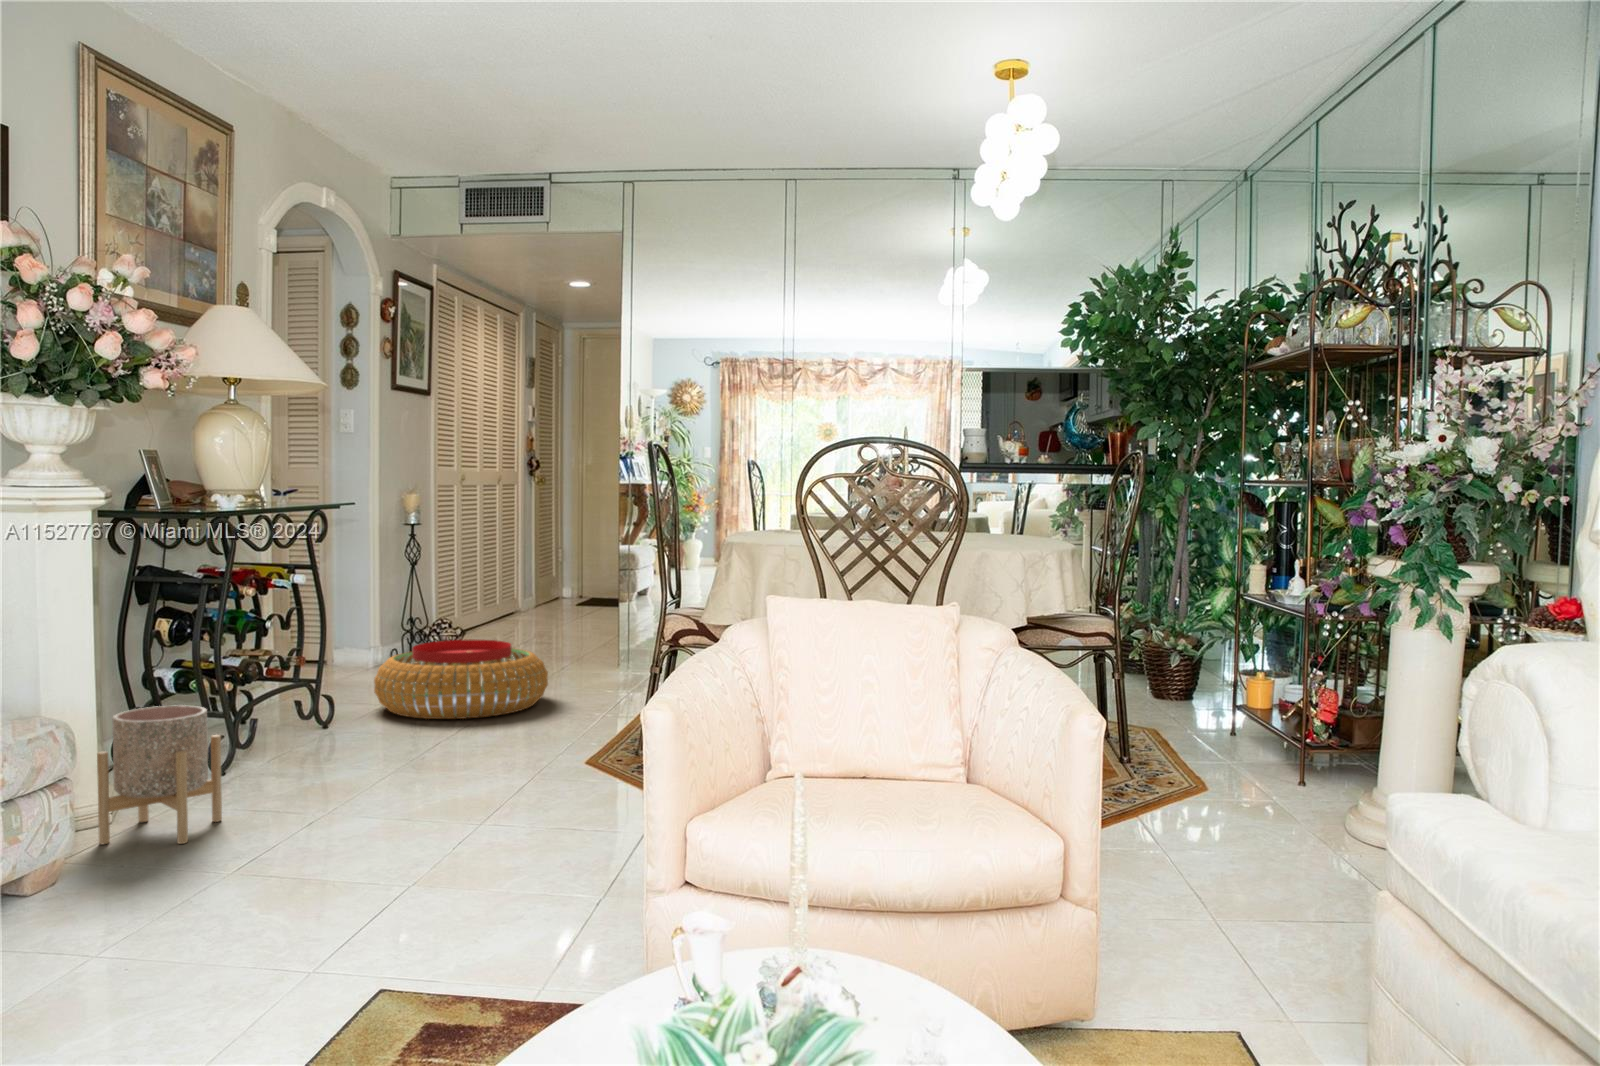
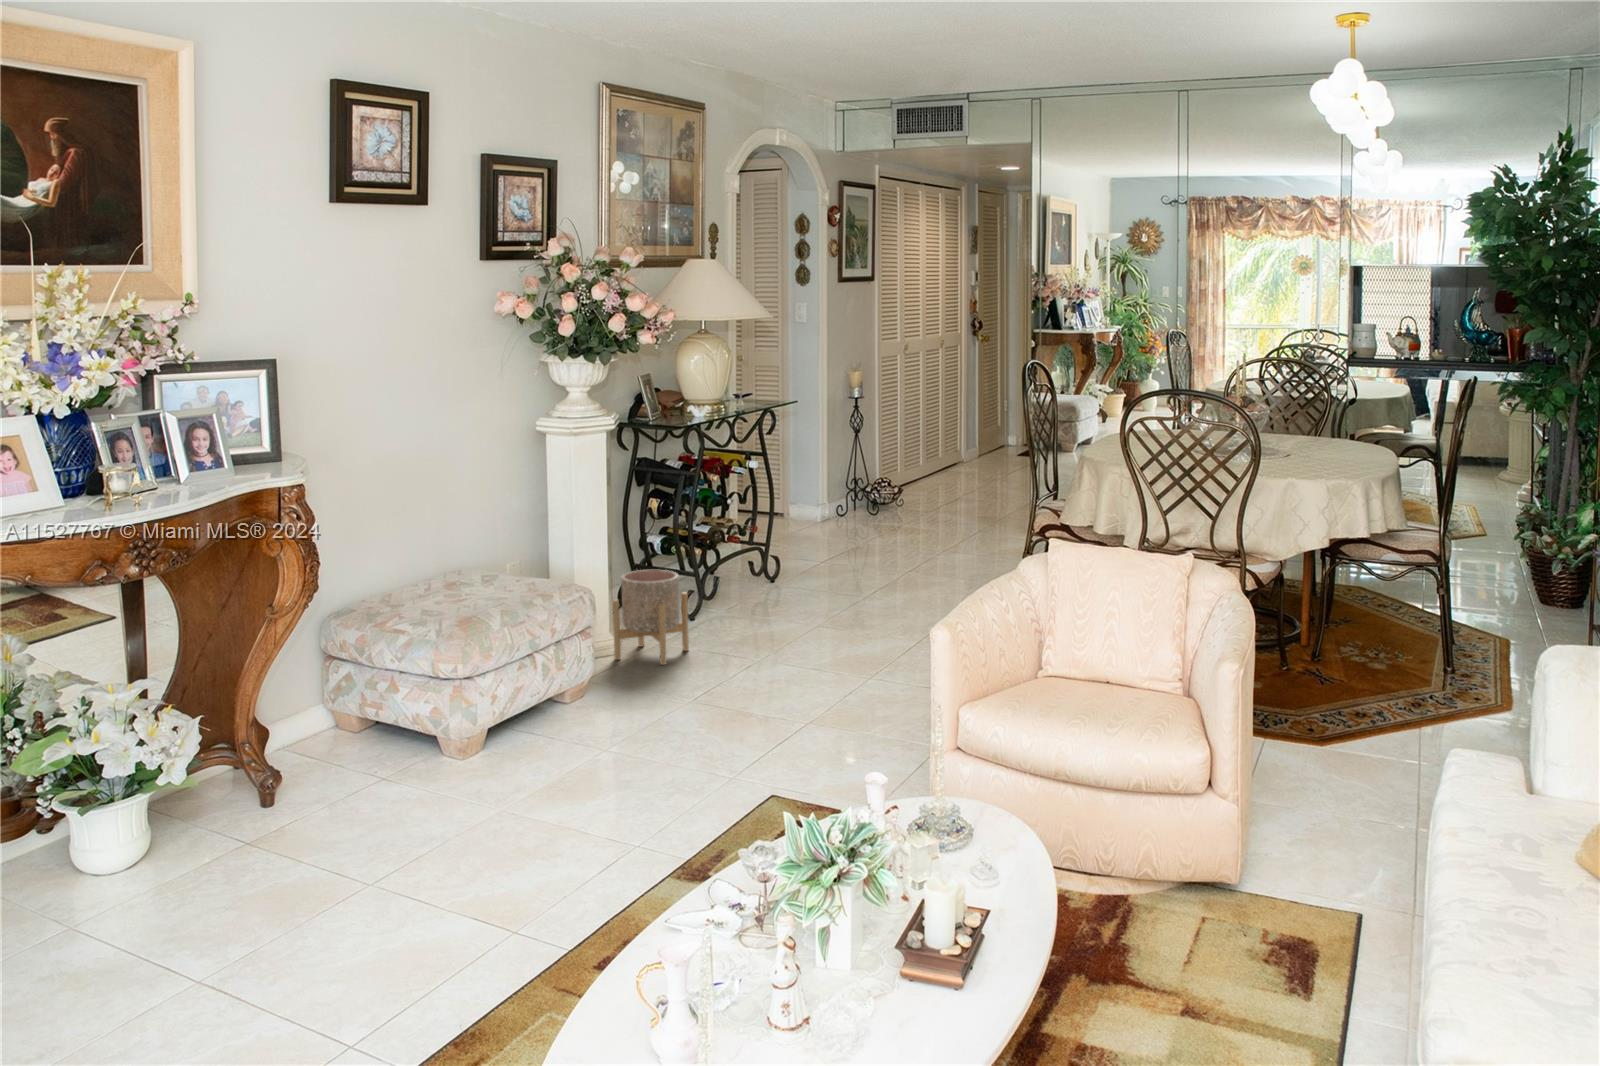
pouf: present [374,640,548,719] -> none [809,513,947,581]

